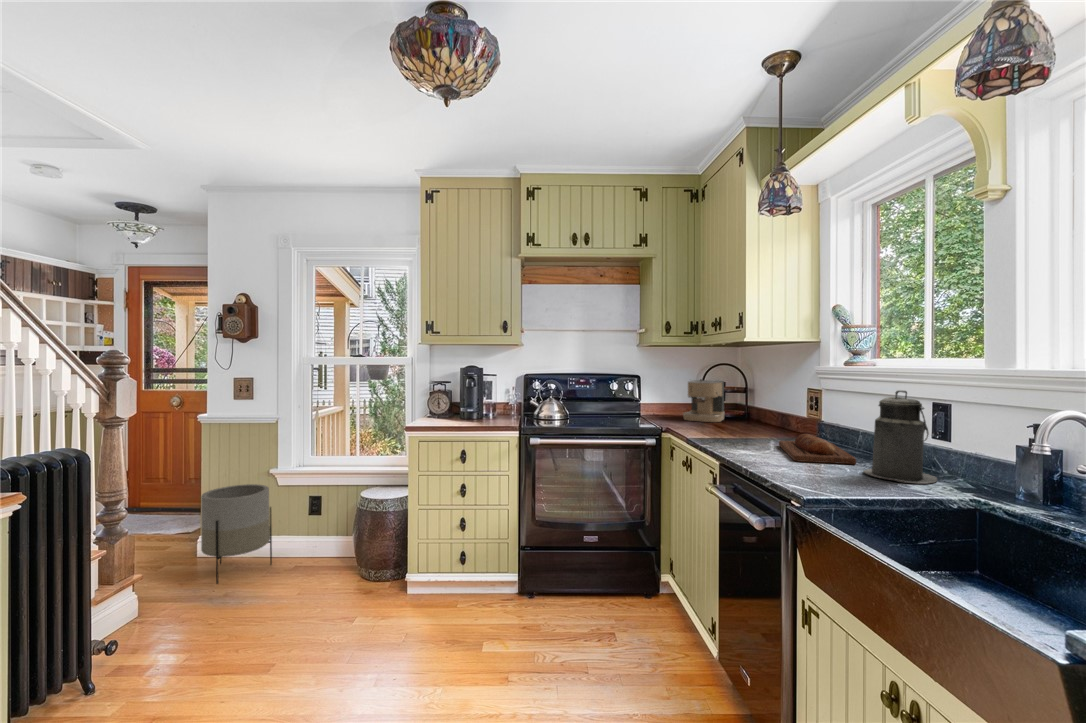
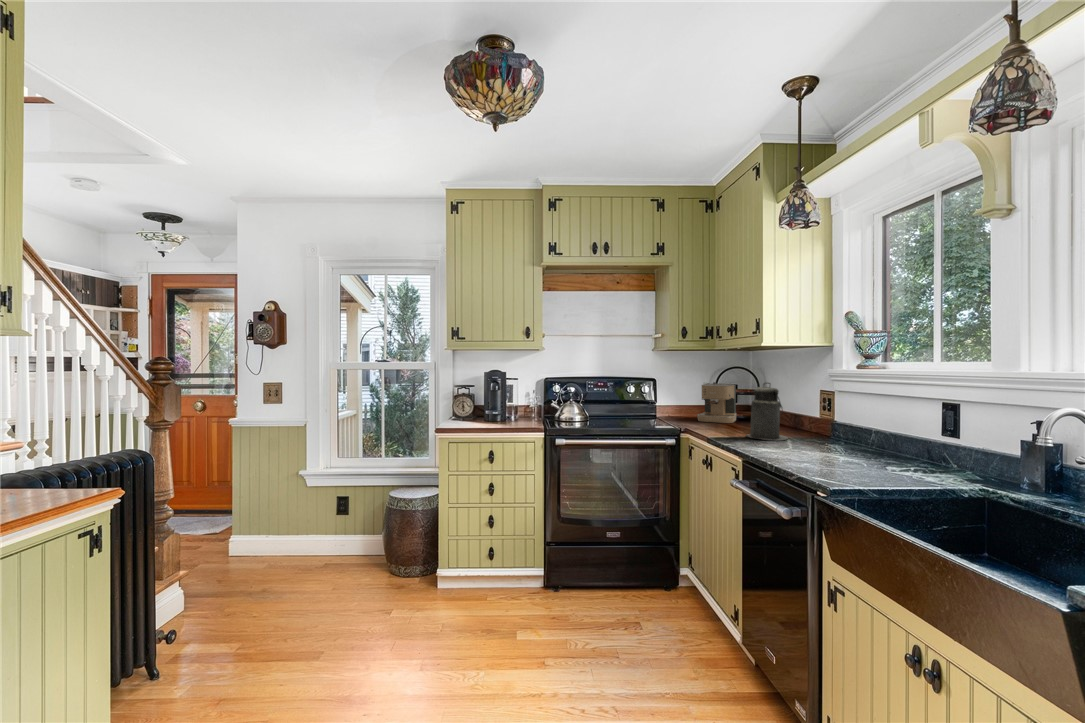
canister: present [864,390,937,484] -> present [746,382,788,440]
bread loaf: present [779,434,856,464] -> none [794,433,870,460]
planter: present [201,484,272,584] -> none [239,484,305,579]

